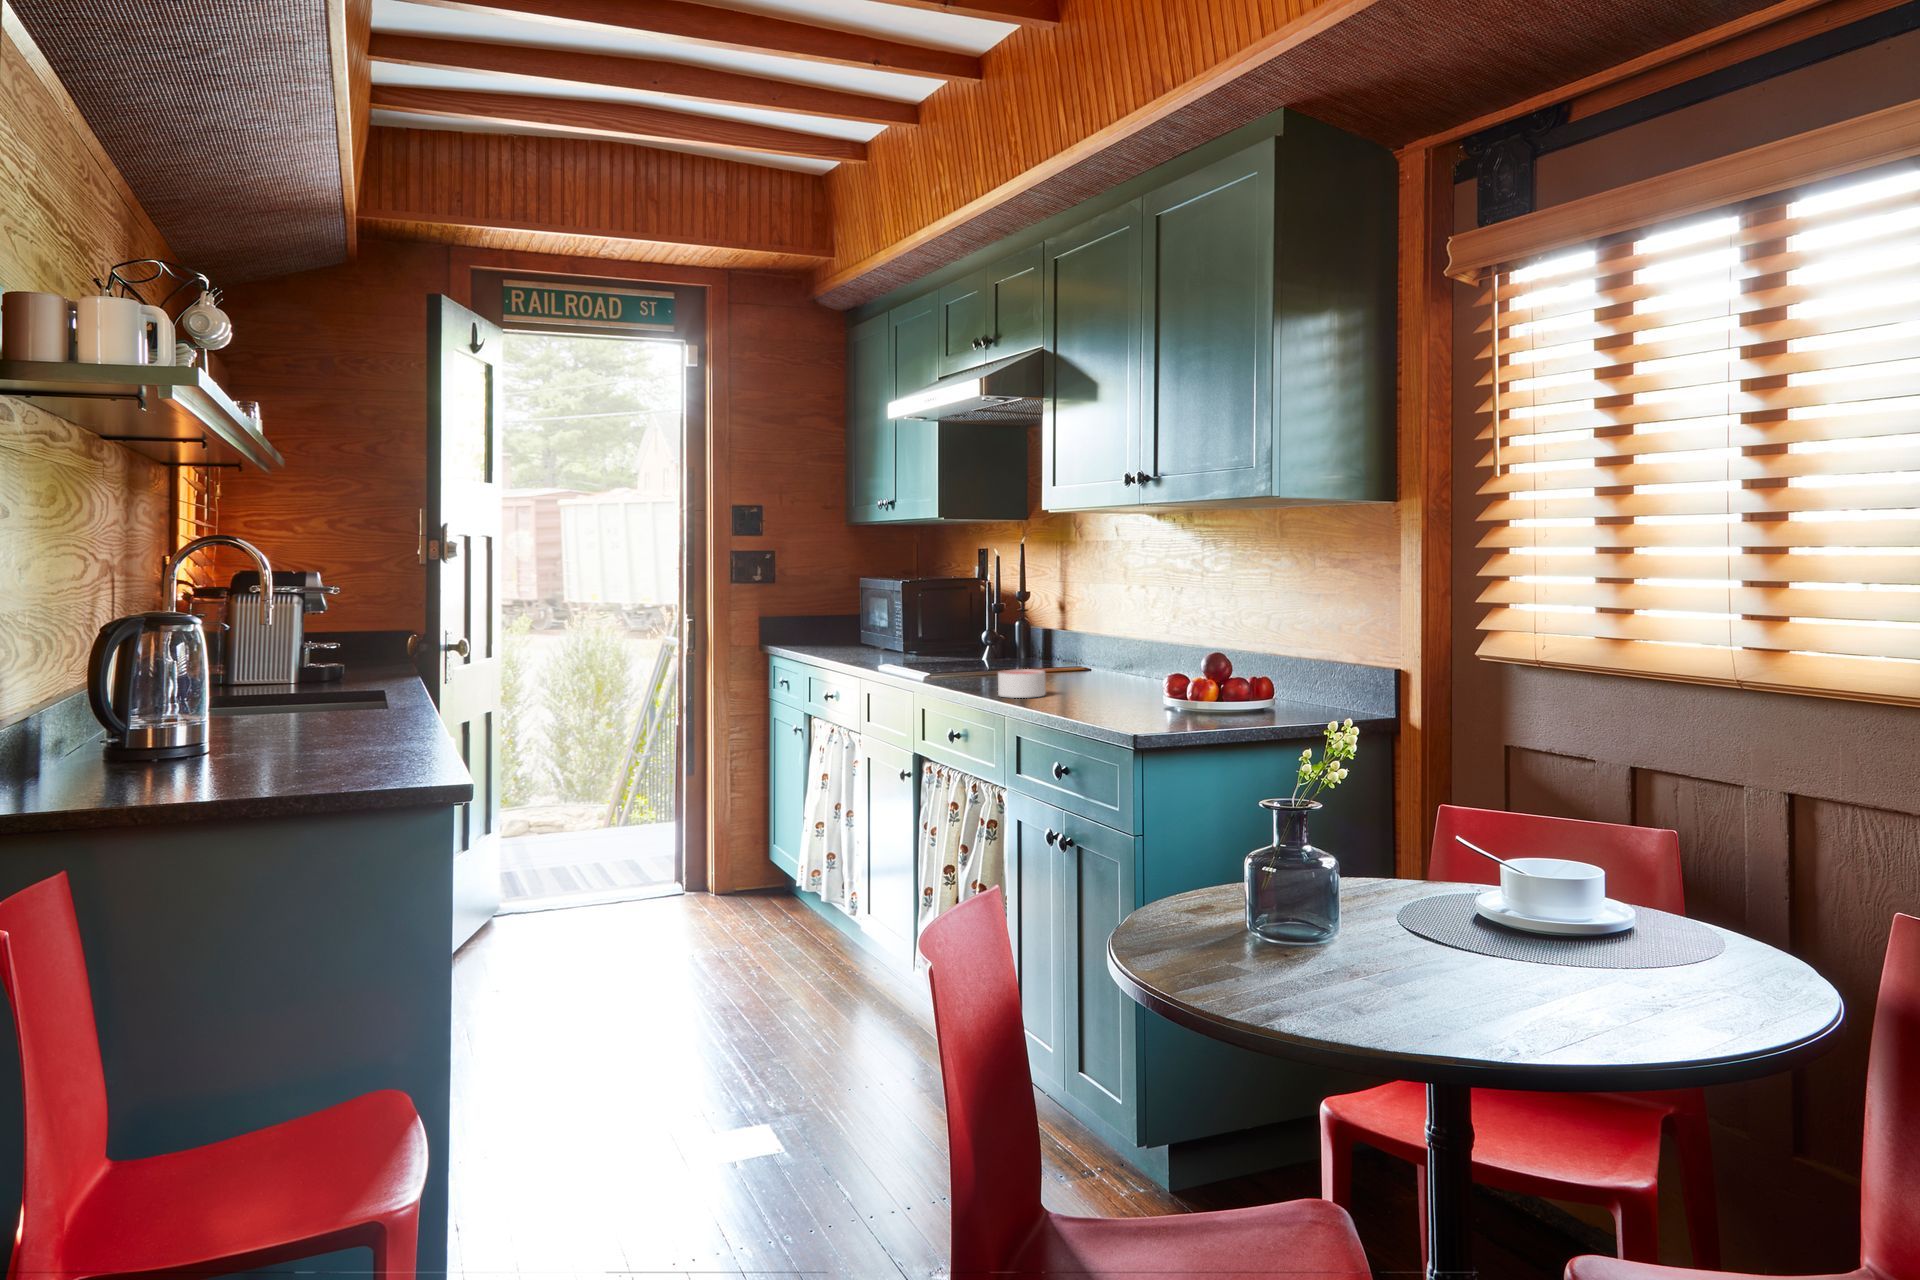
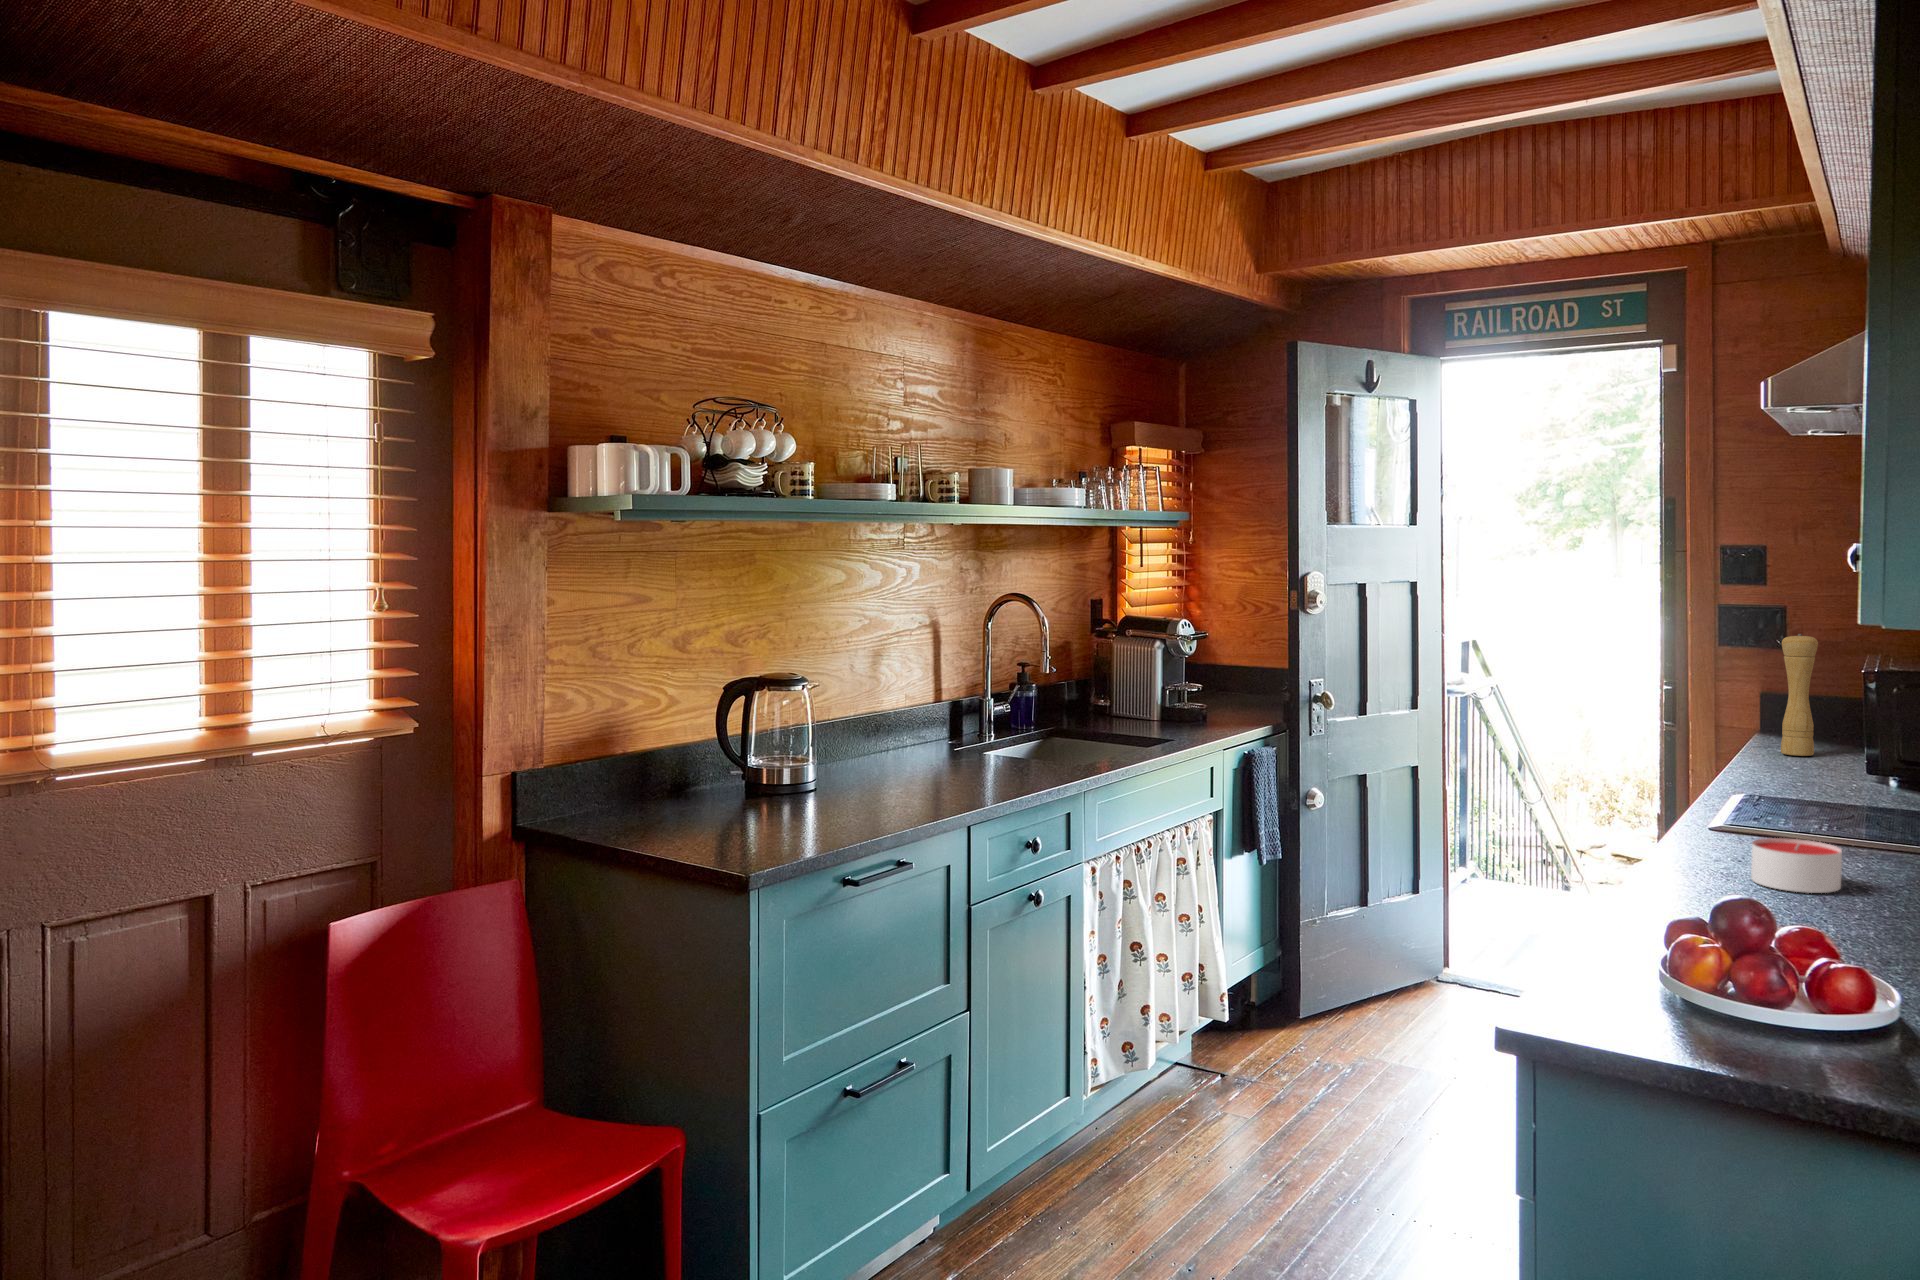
pepper mill: none [820,566,843,653] -> present [1781,634,1818,756]

